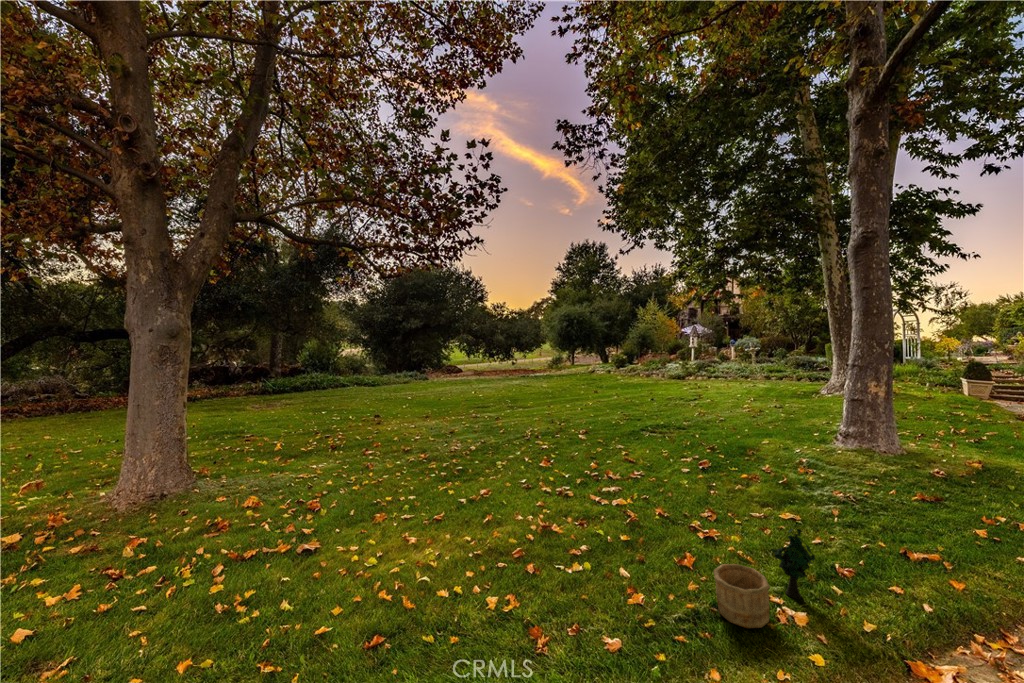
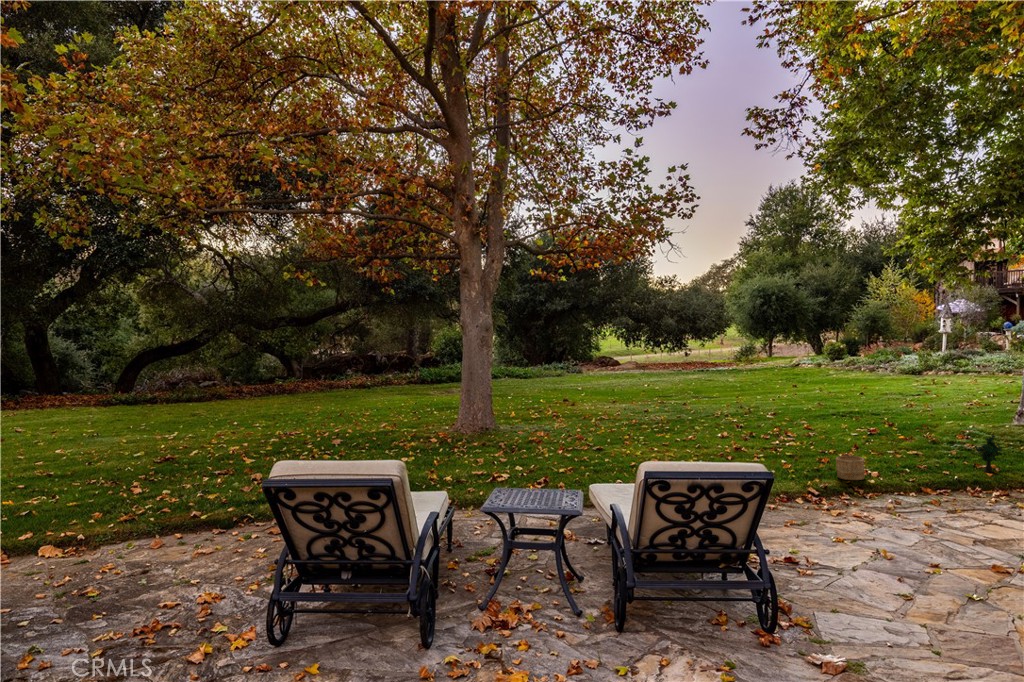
decorative plant: present [771,529,815,599] -> present [975,435,1001,473]

